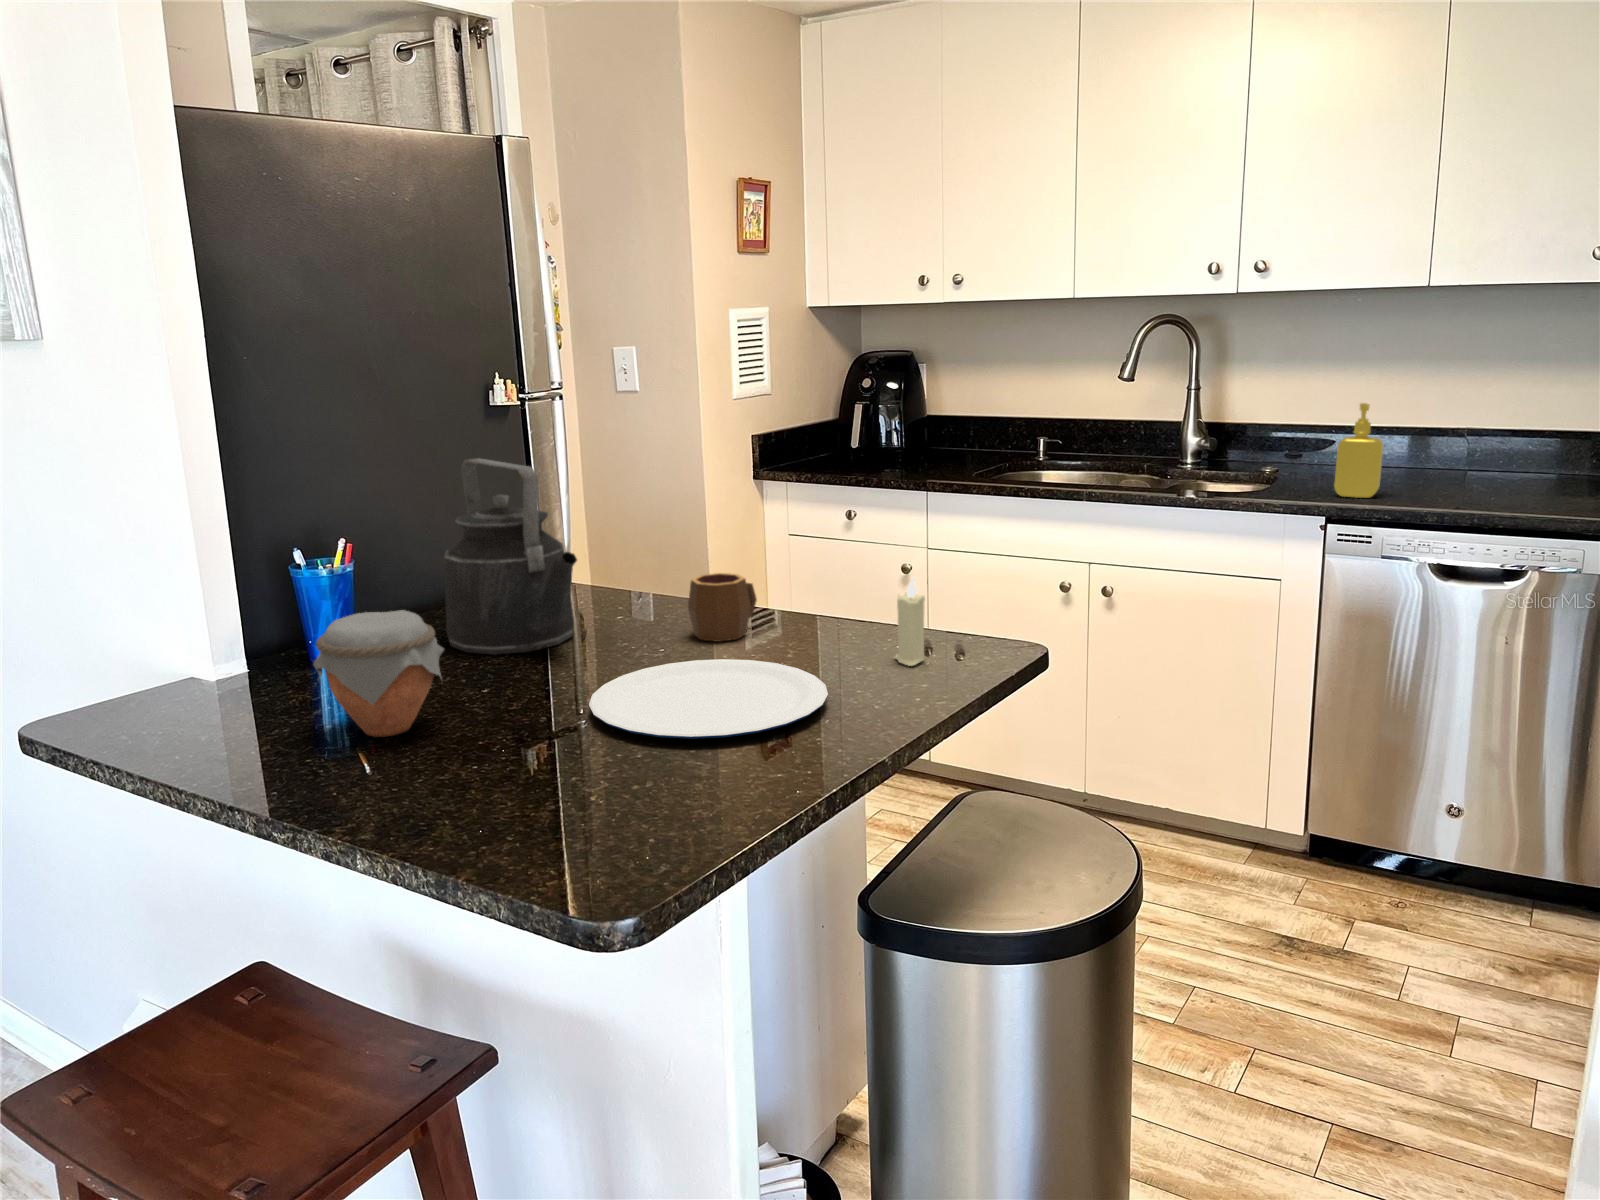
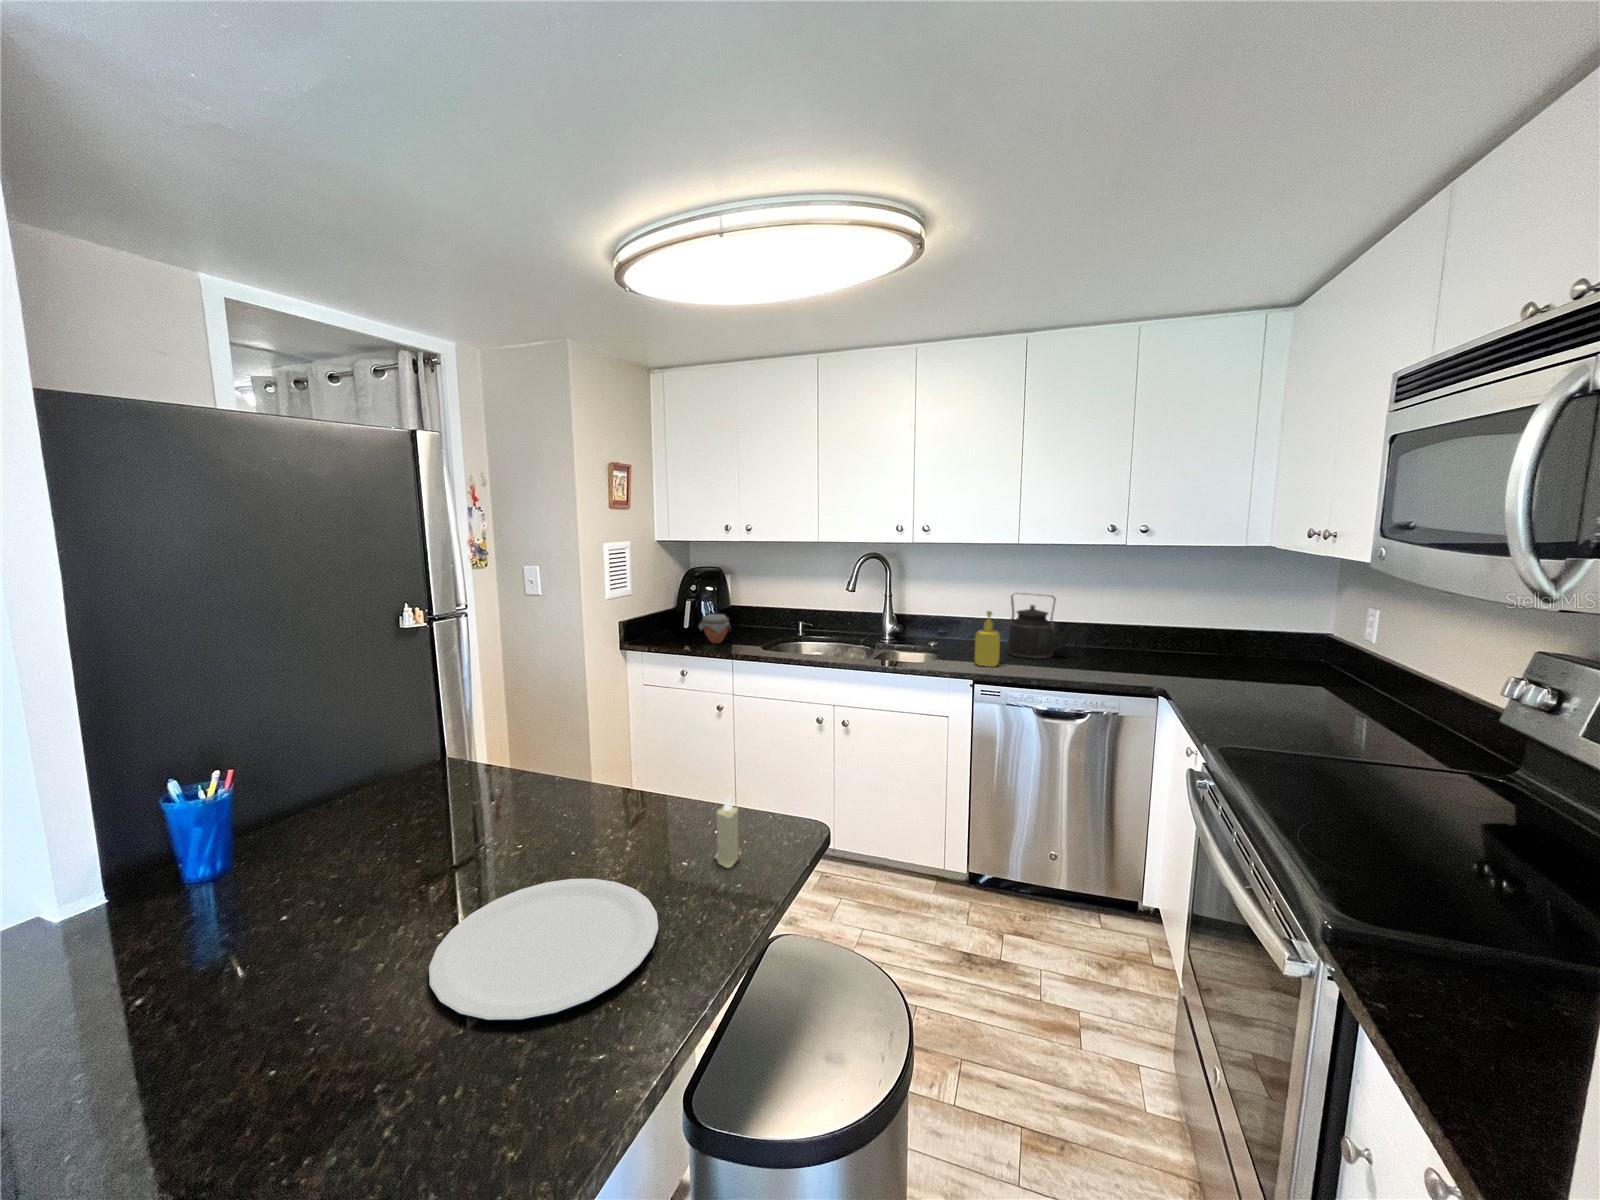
kettle: present [444,458,577,654] -> present [1007,594,1077,659]
mug: present [688,573,757,642] -> none [547,781,606,844]
jar: present [313,610,444,737] -> present [699,614,731,643]

